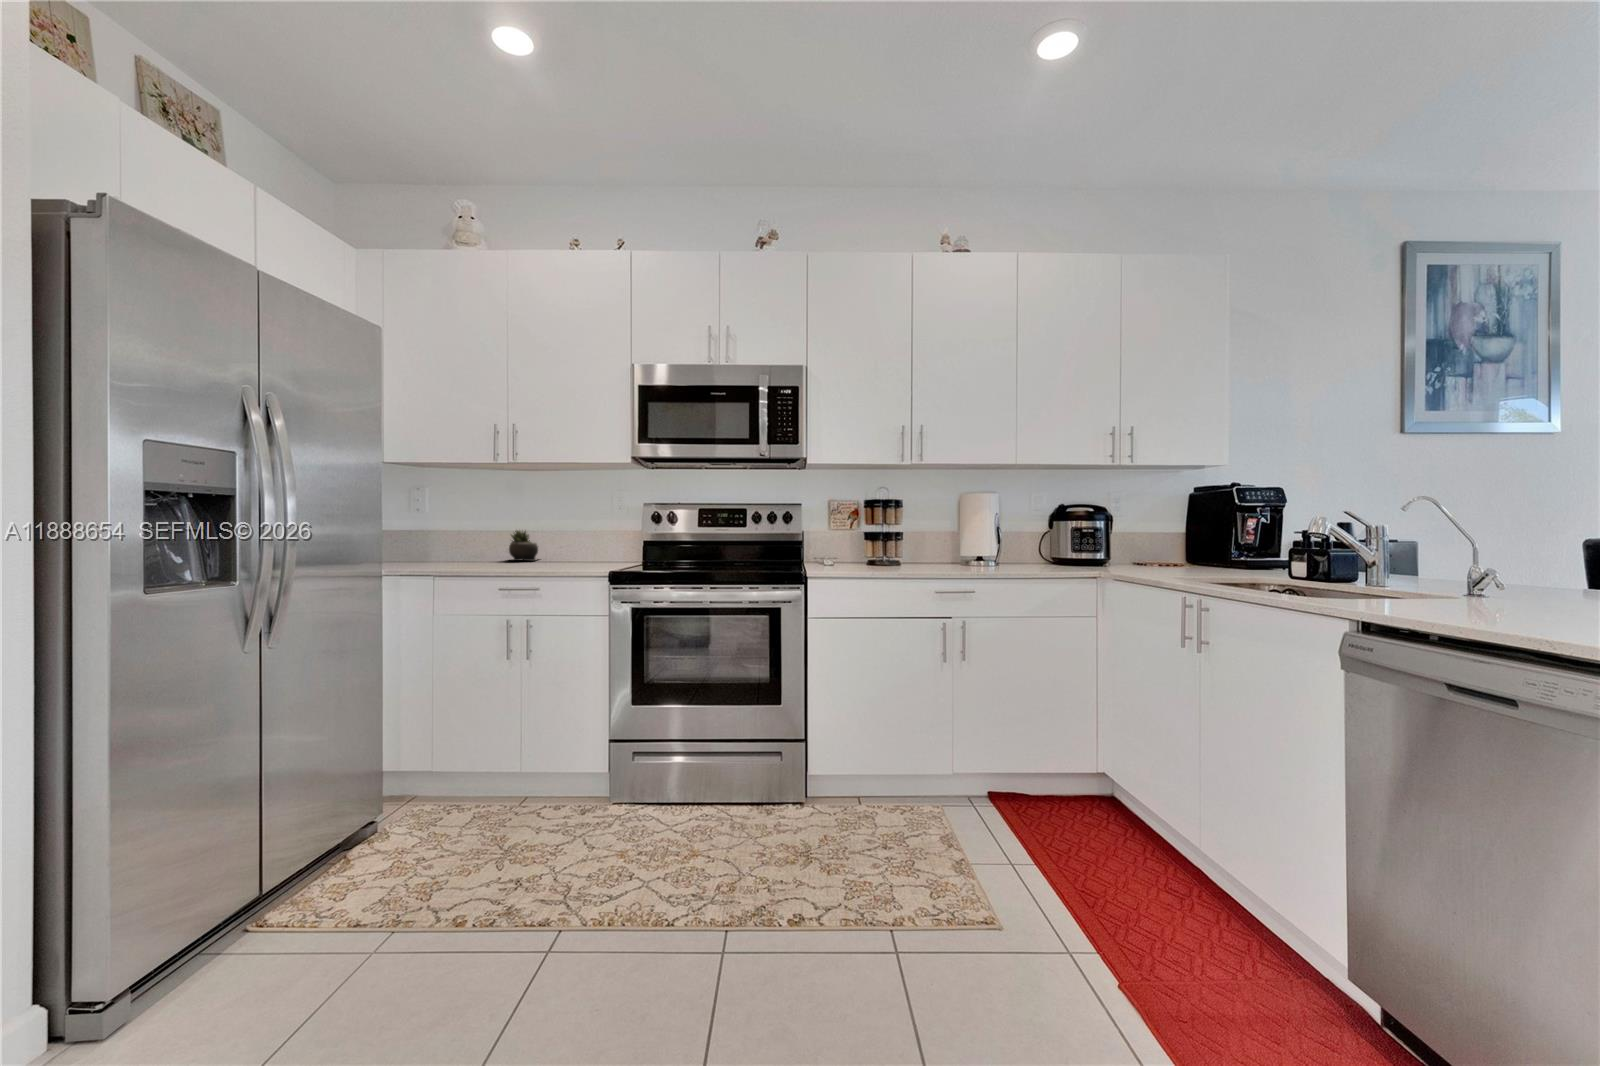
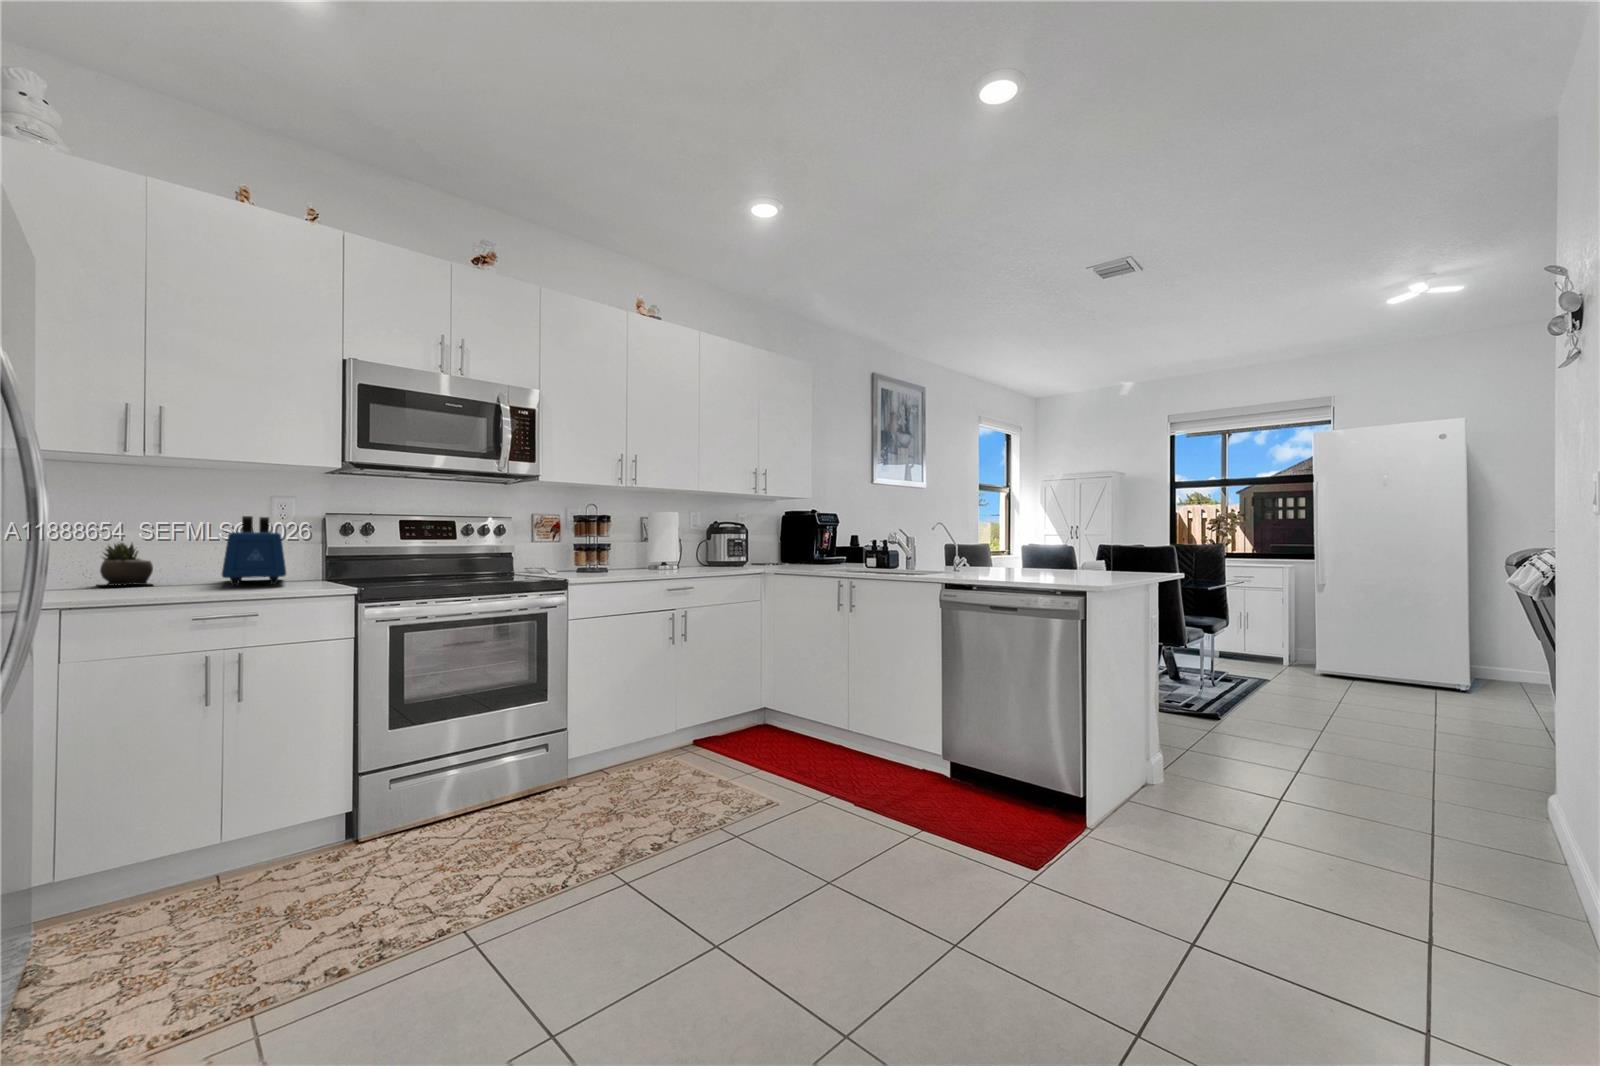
toaster: none [553,509,619,565] -> present [222,516,286,585]

